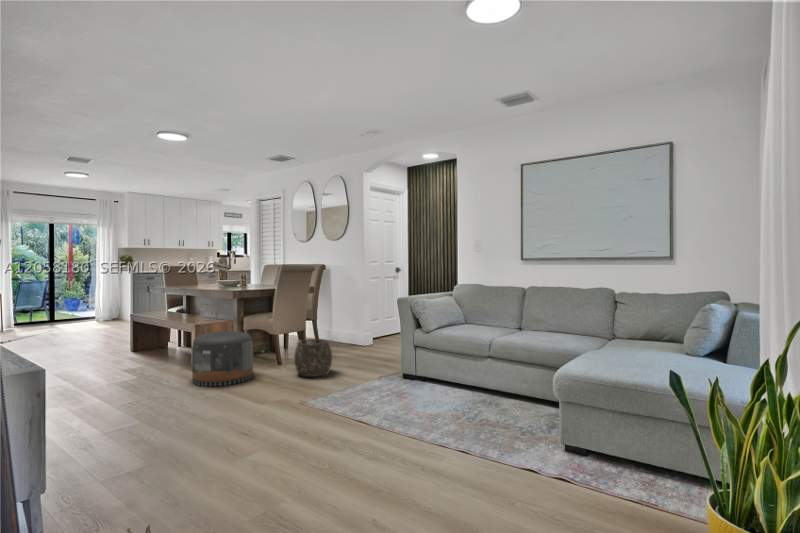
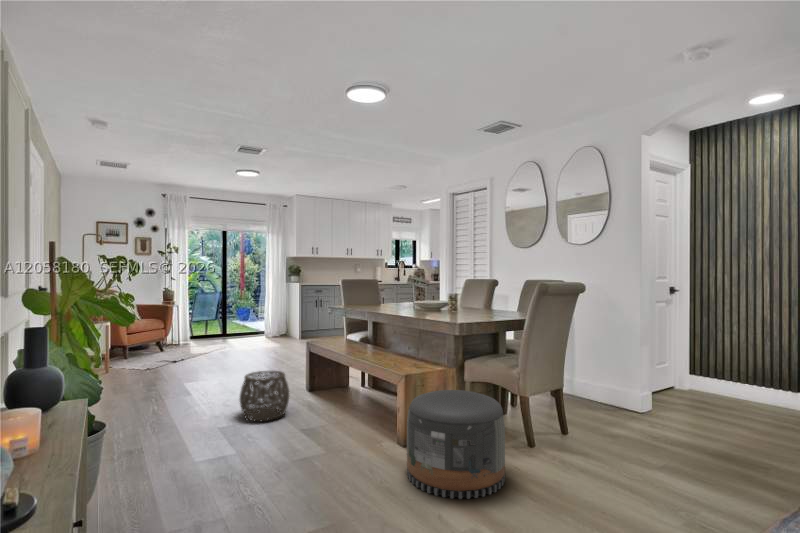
woven basket: present [294,339,332,377] -> present [240,371,289,422]

